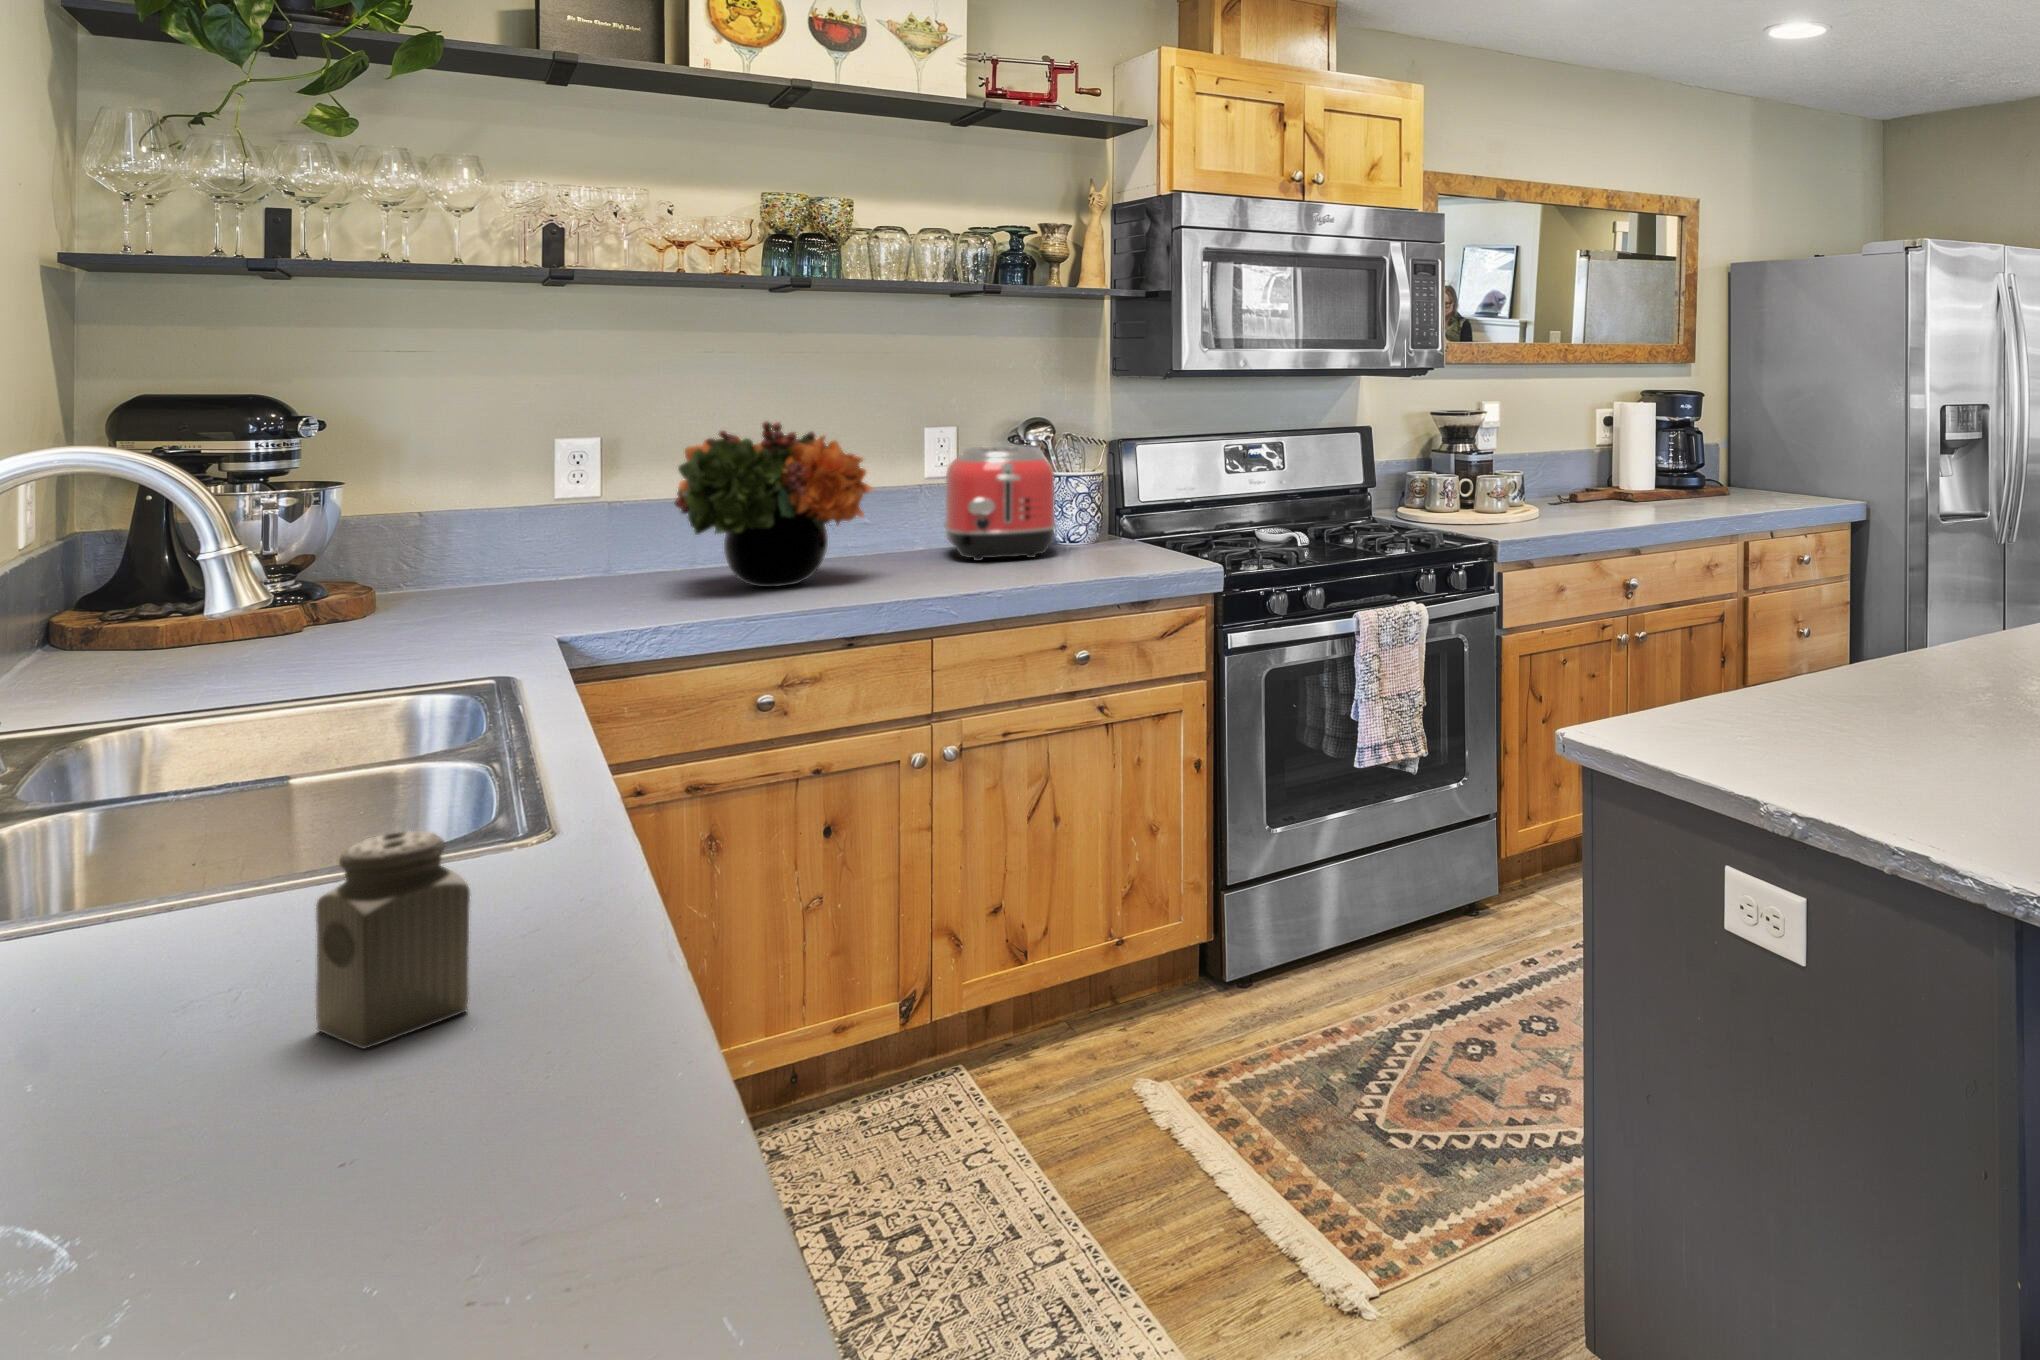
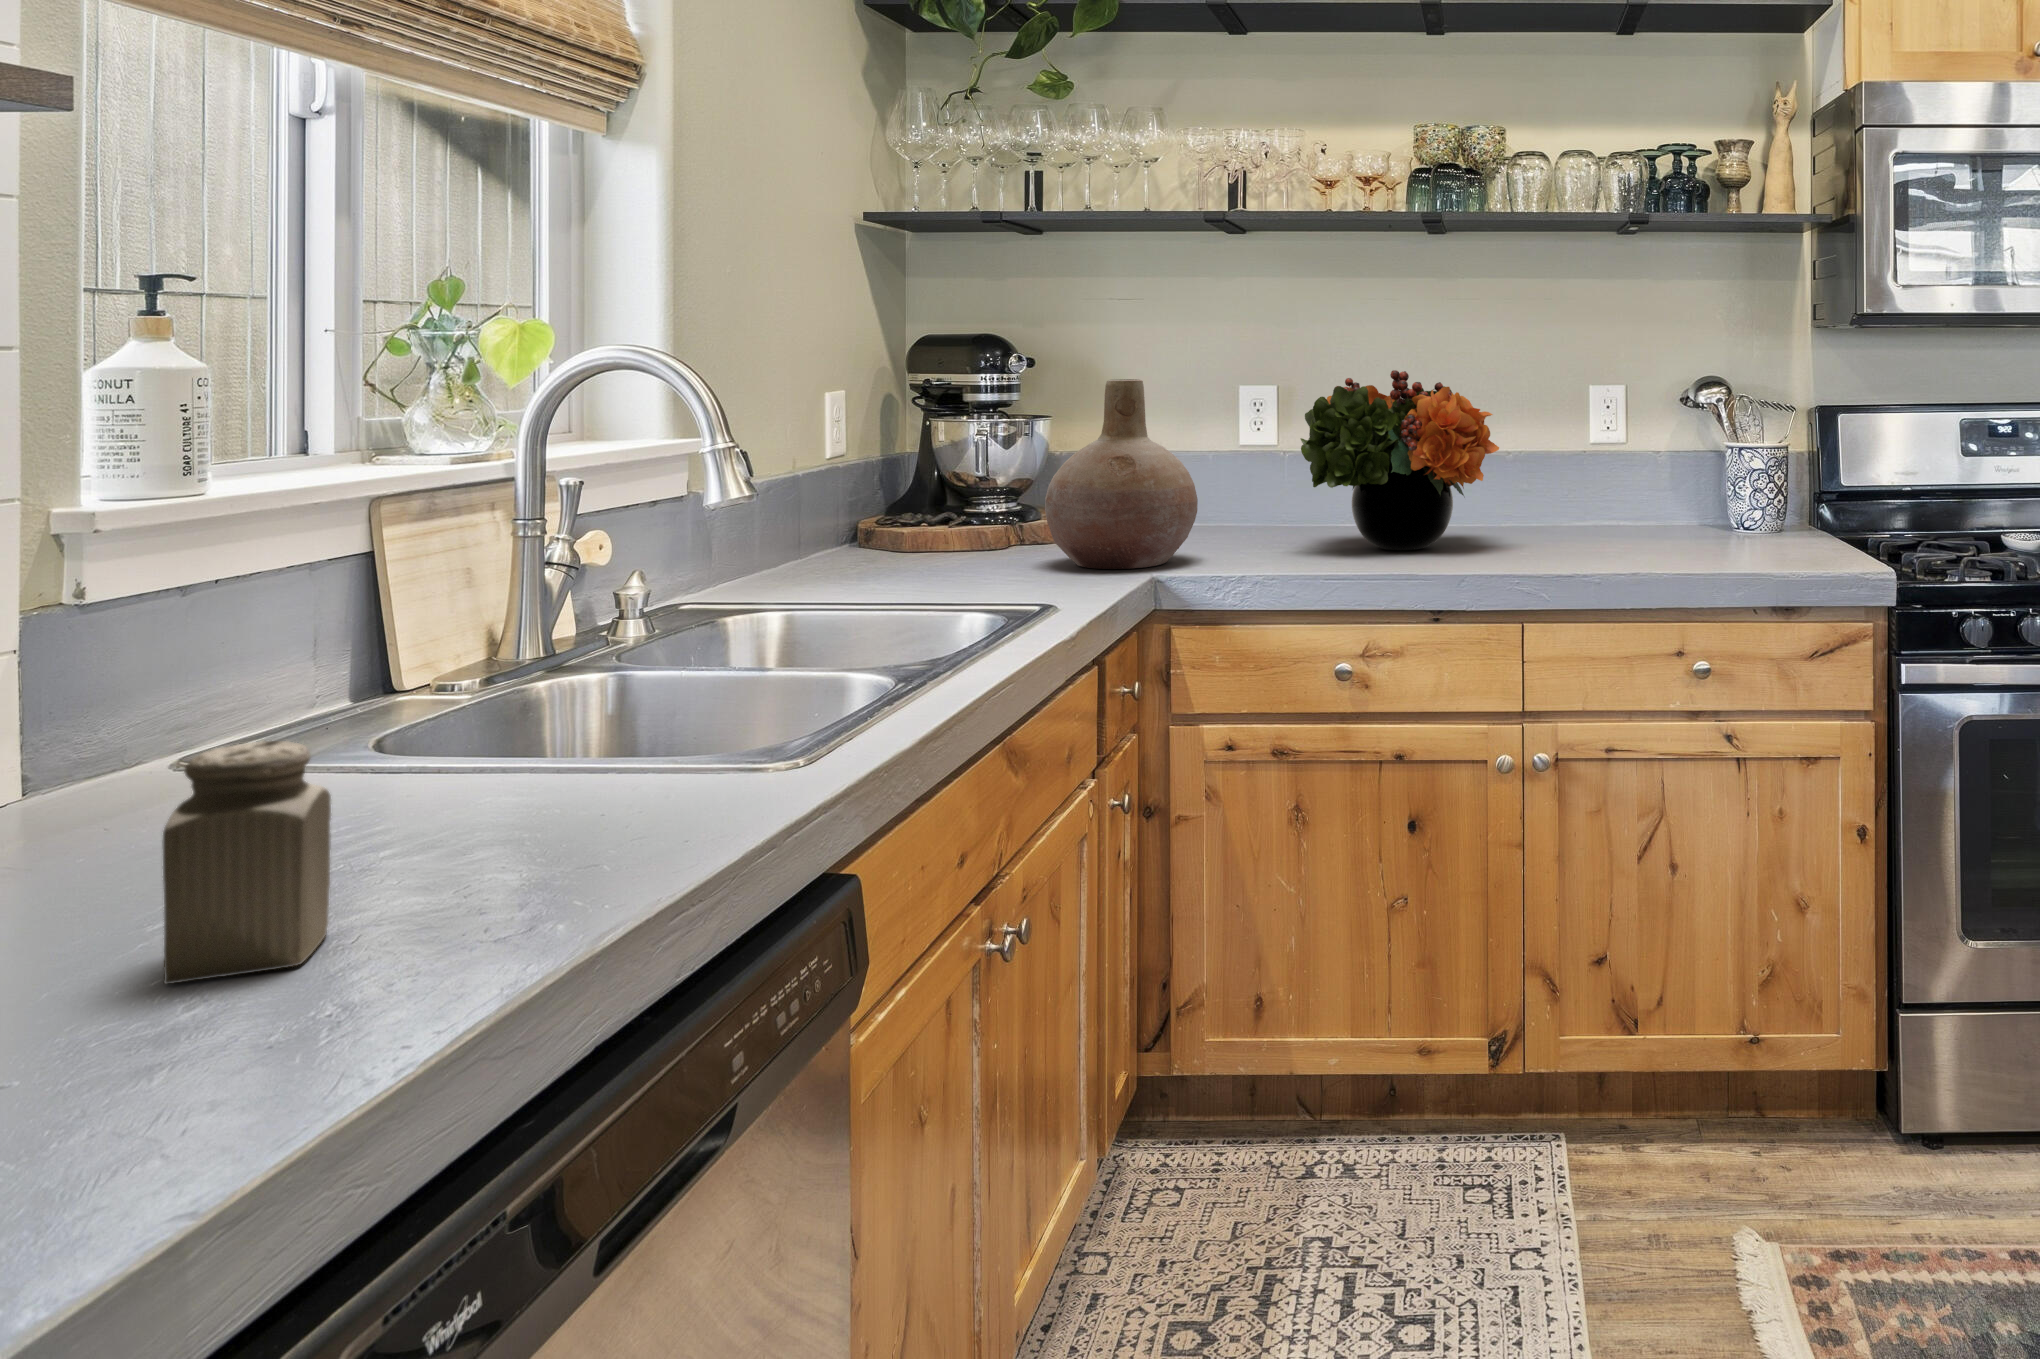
vase: none [399,440,583,634] -> present [1045,379,1198,569]
toaster: present [944,446,1056,561] -> none [1600,410,1726,543]

